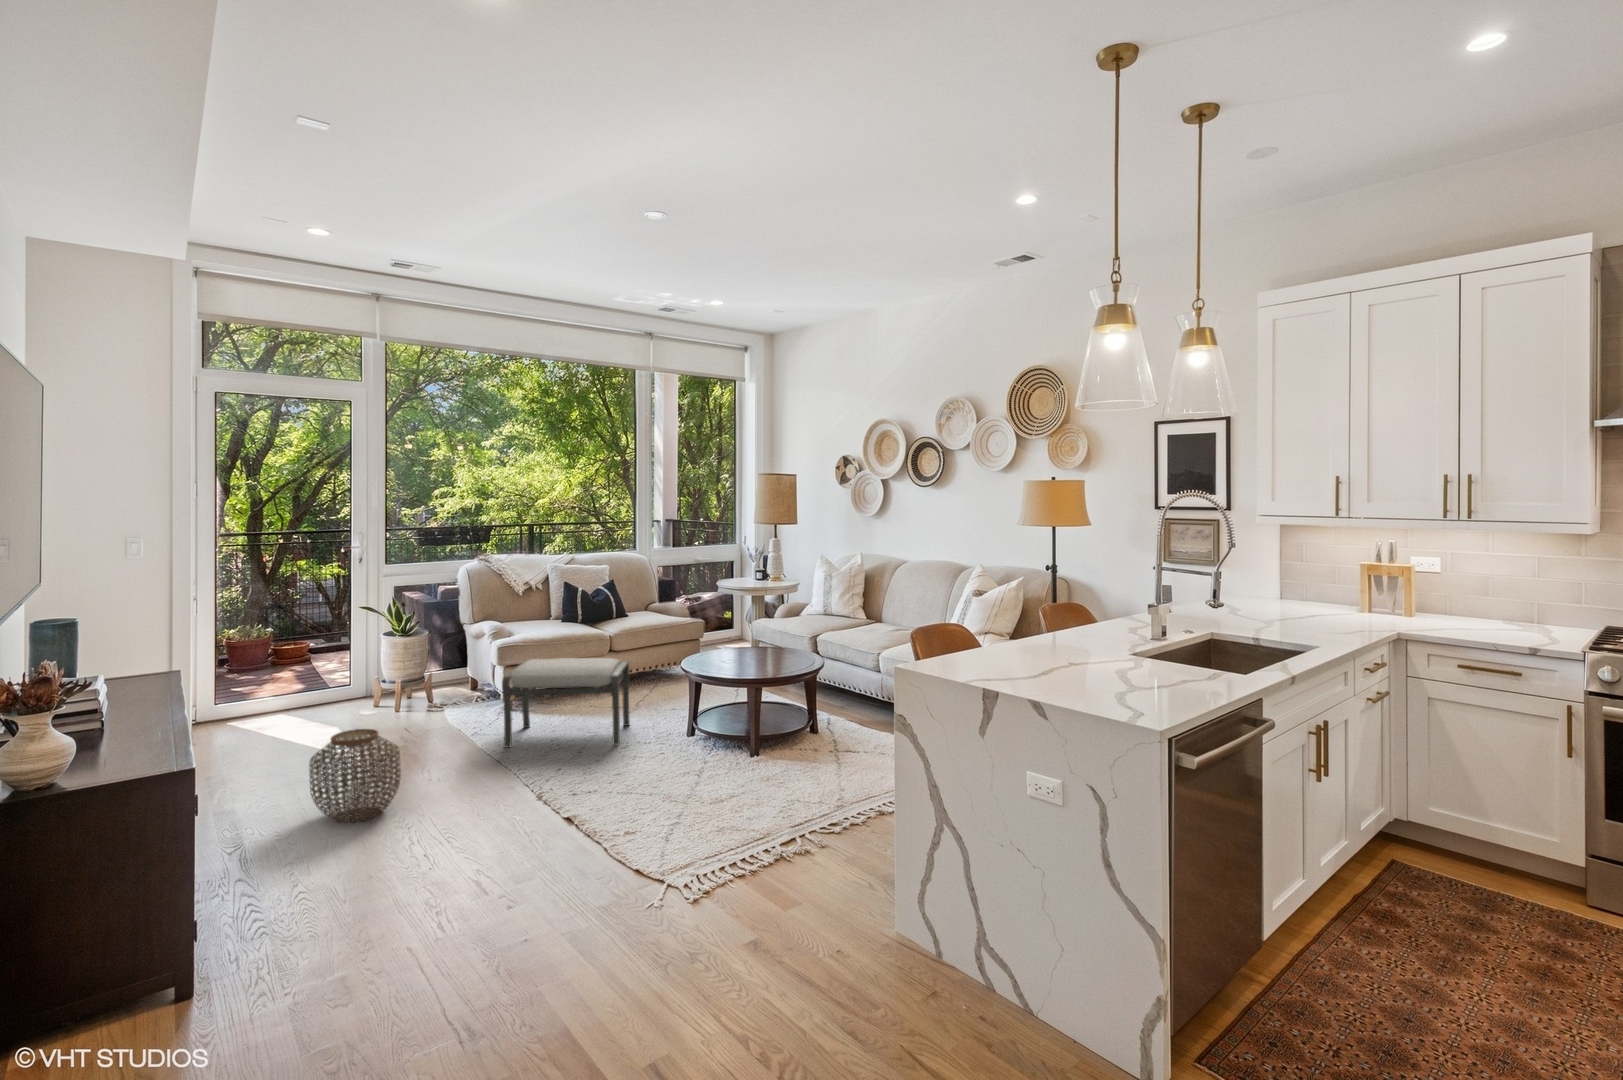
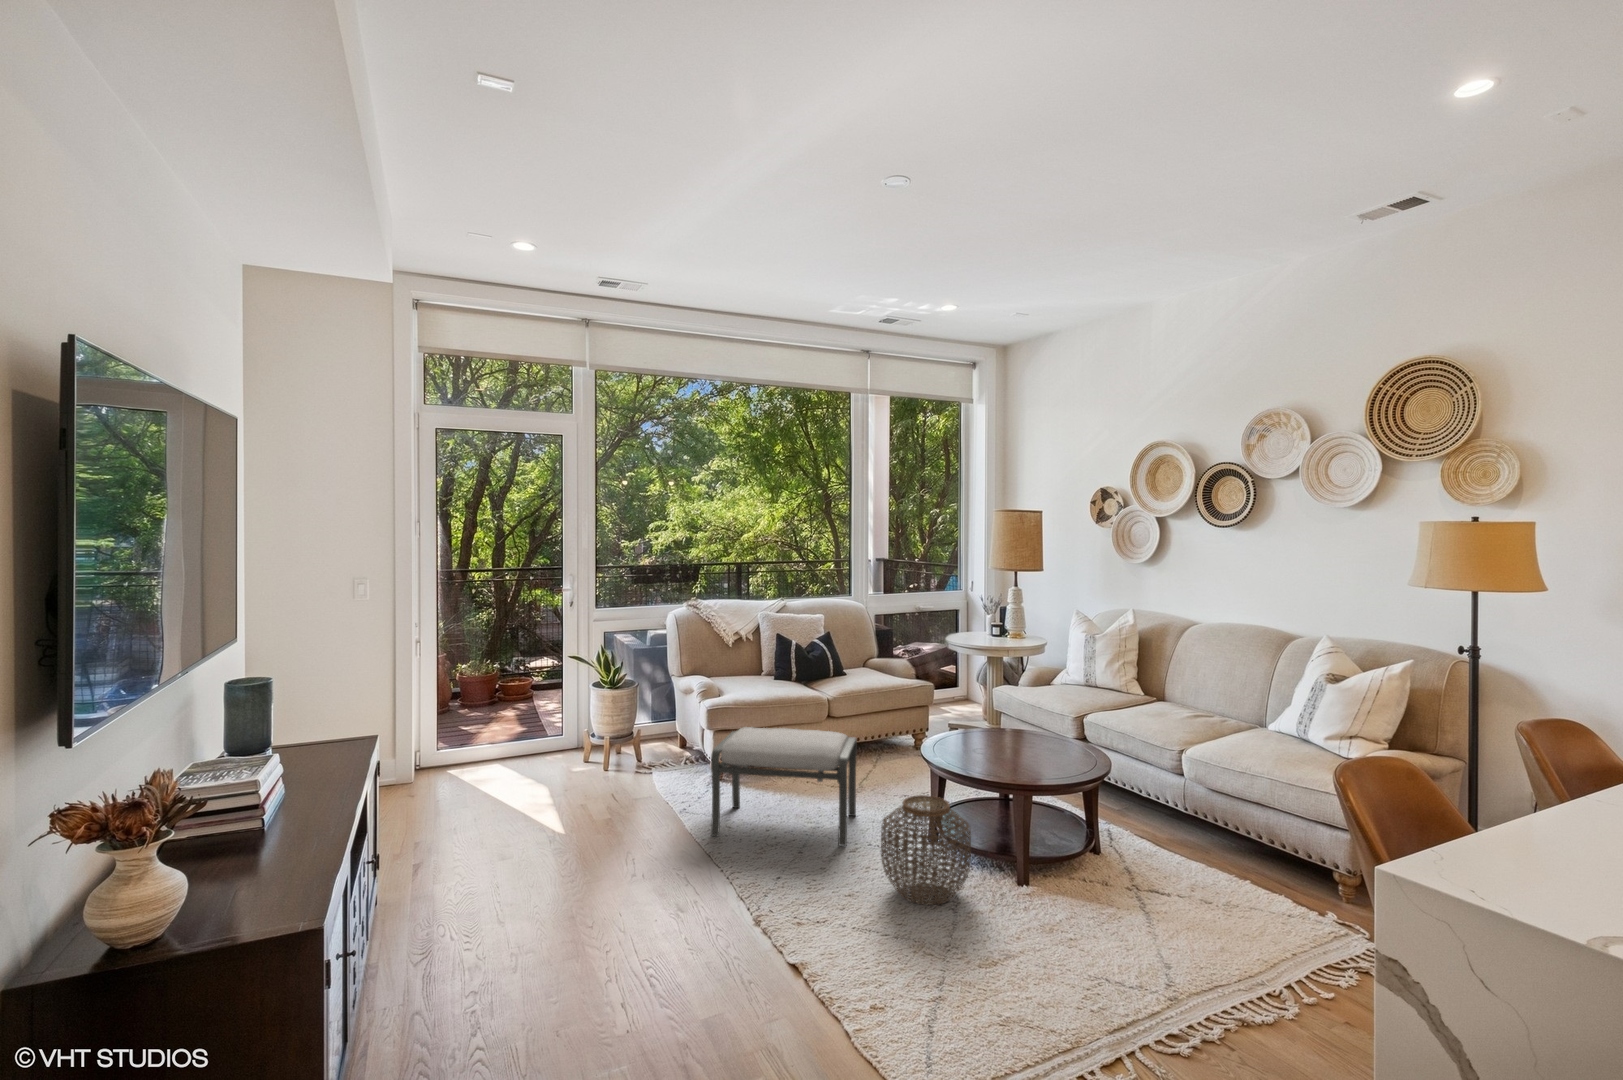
woven basket: present [309,729,401,823] -> present [881,795,971,905]

